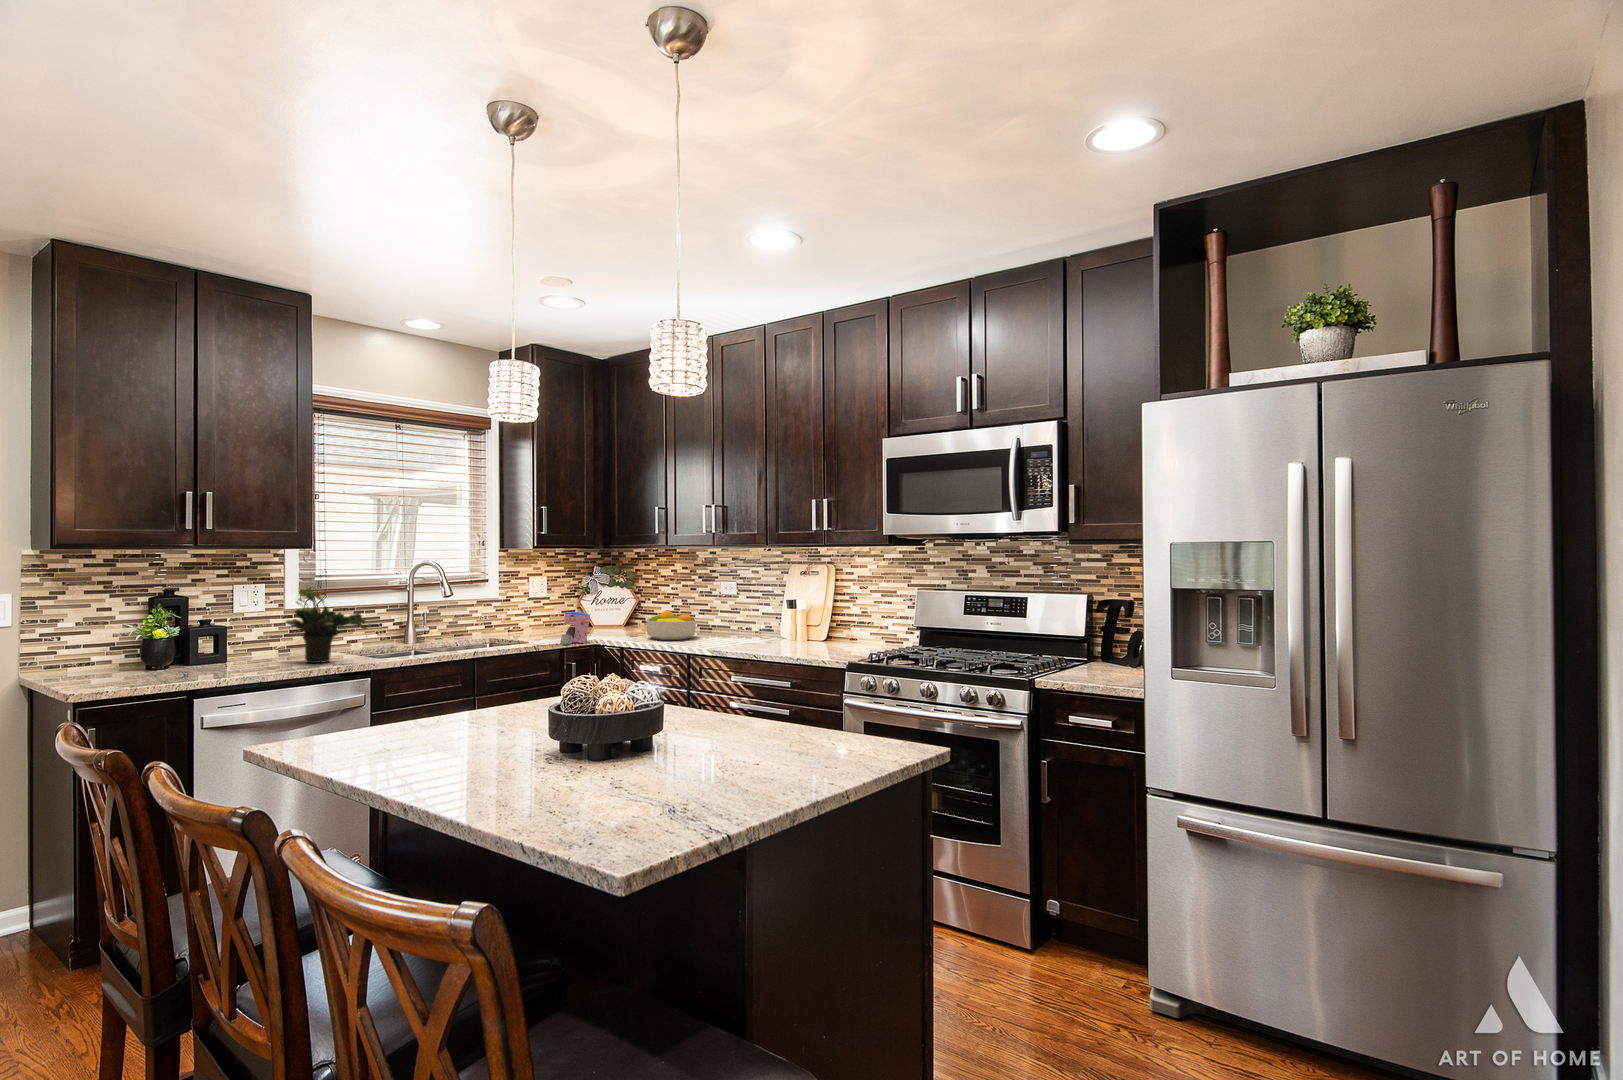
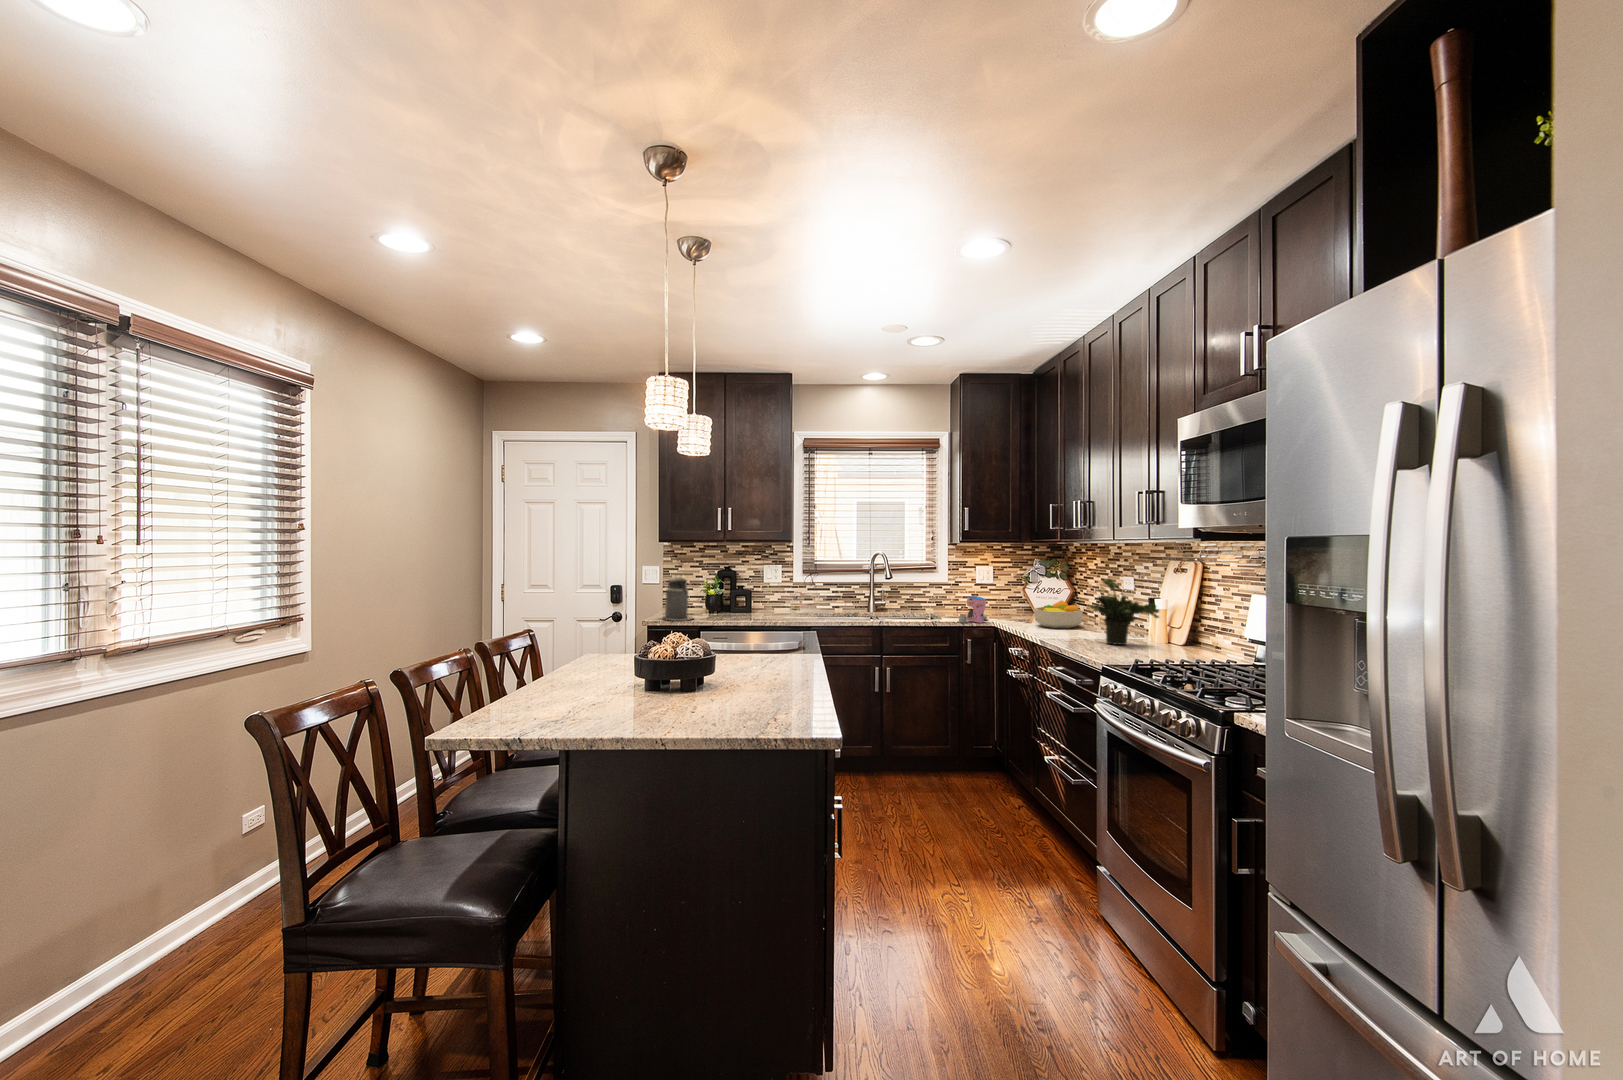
potted plant: present [286,588,367,663] -> present [1090,579,1159,645]
canister: none [93,603,164,686] -> present [664,575,693,621]

